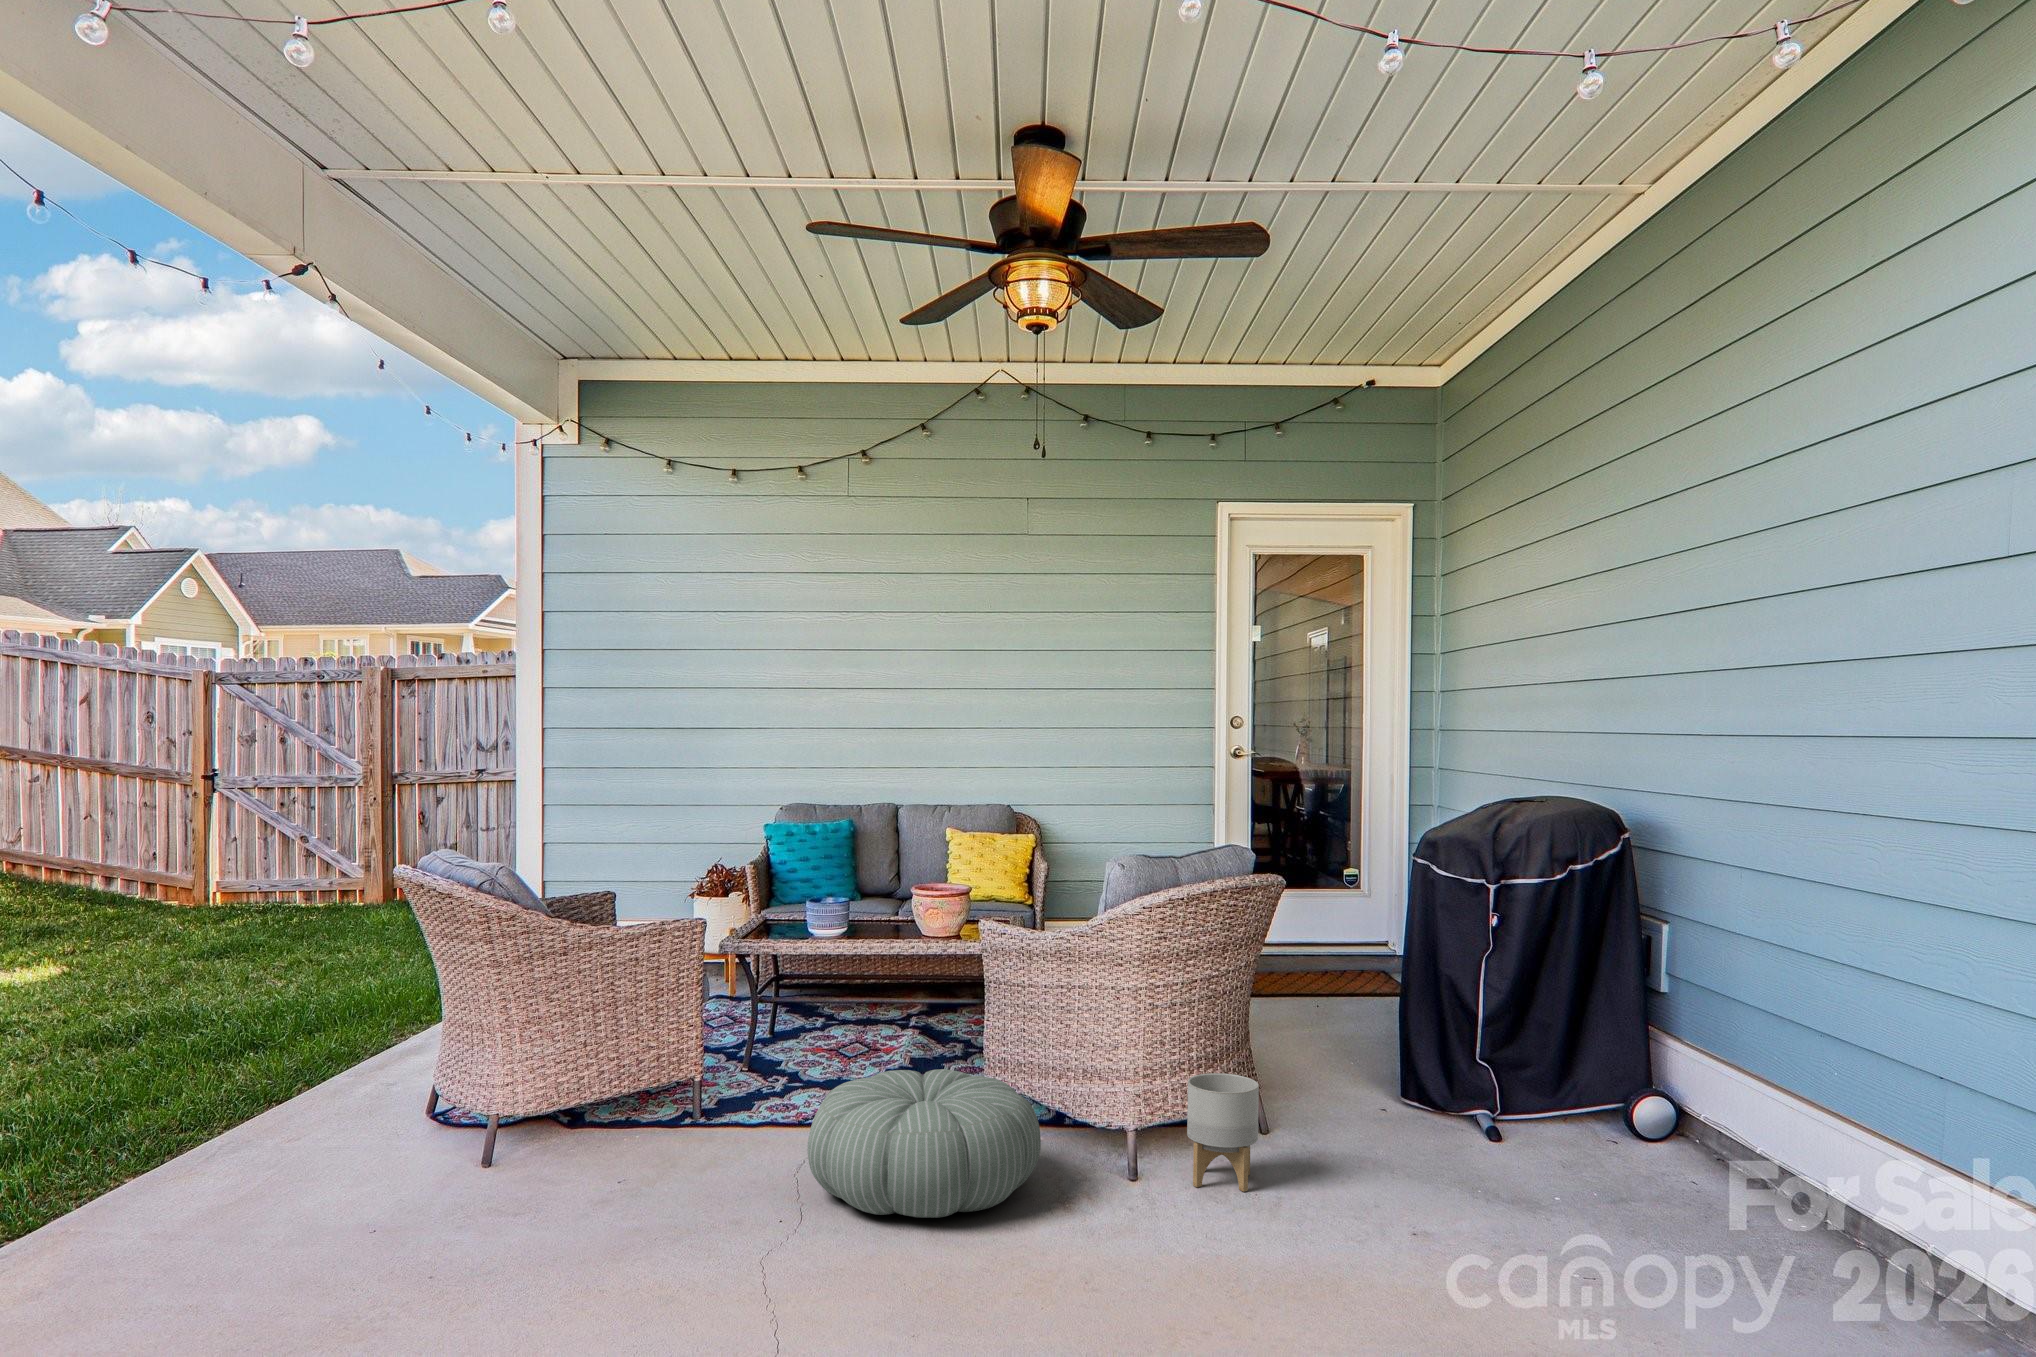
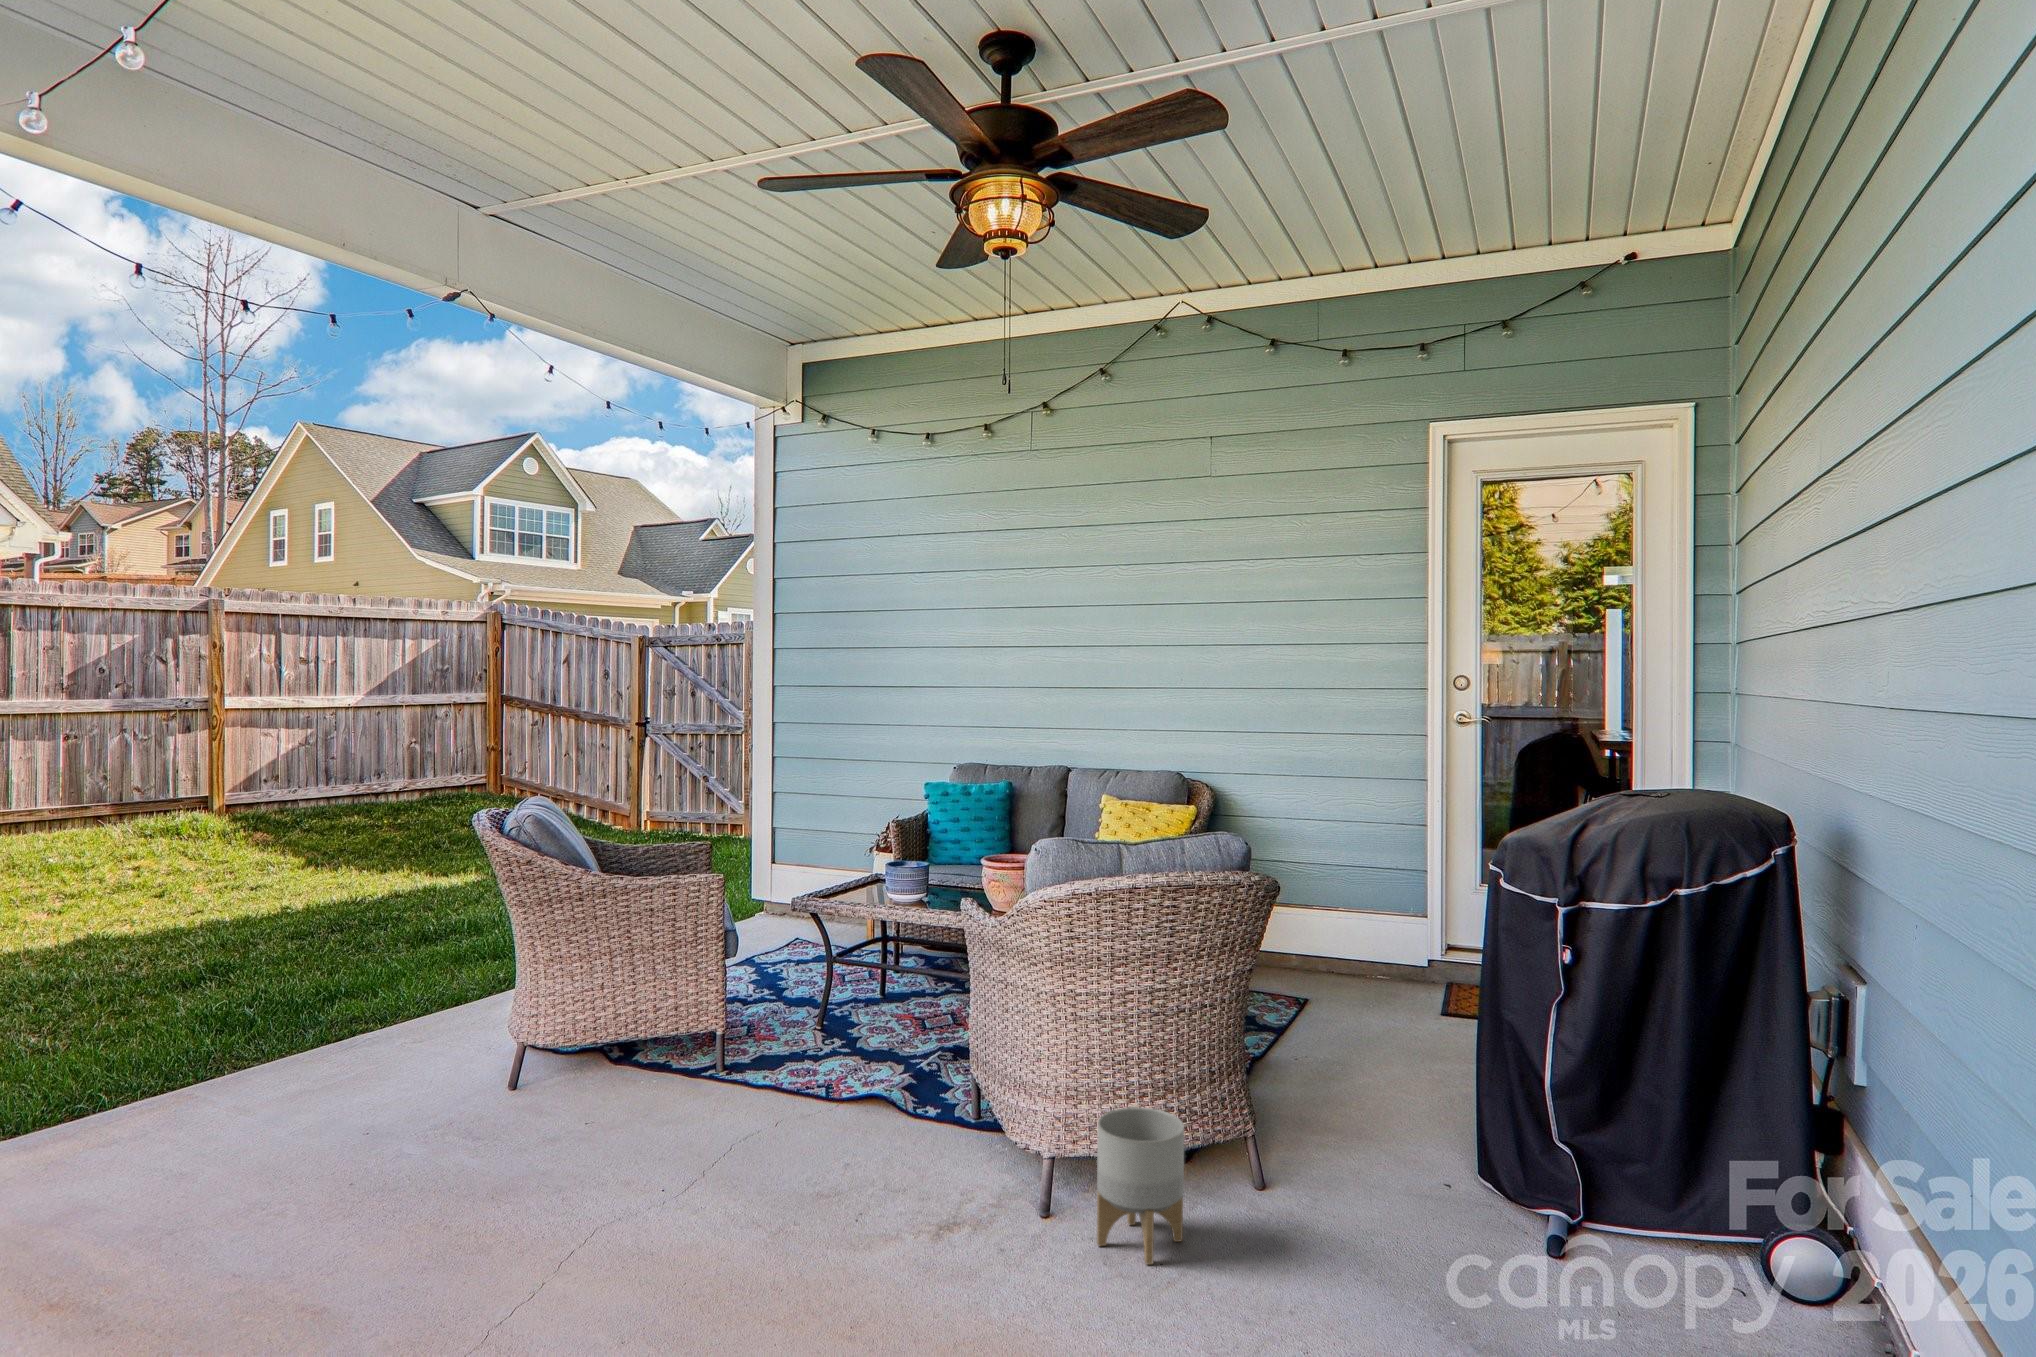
pouf: present [808,1069,1041,1218] -> none [684,1052,937,1229]

